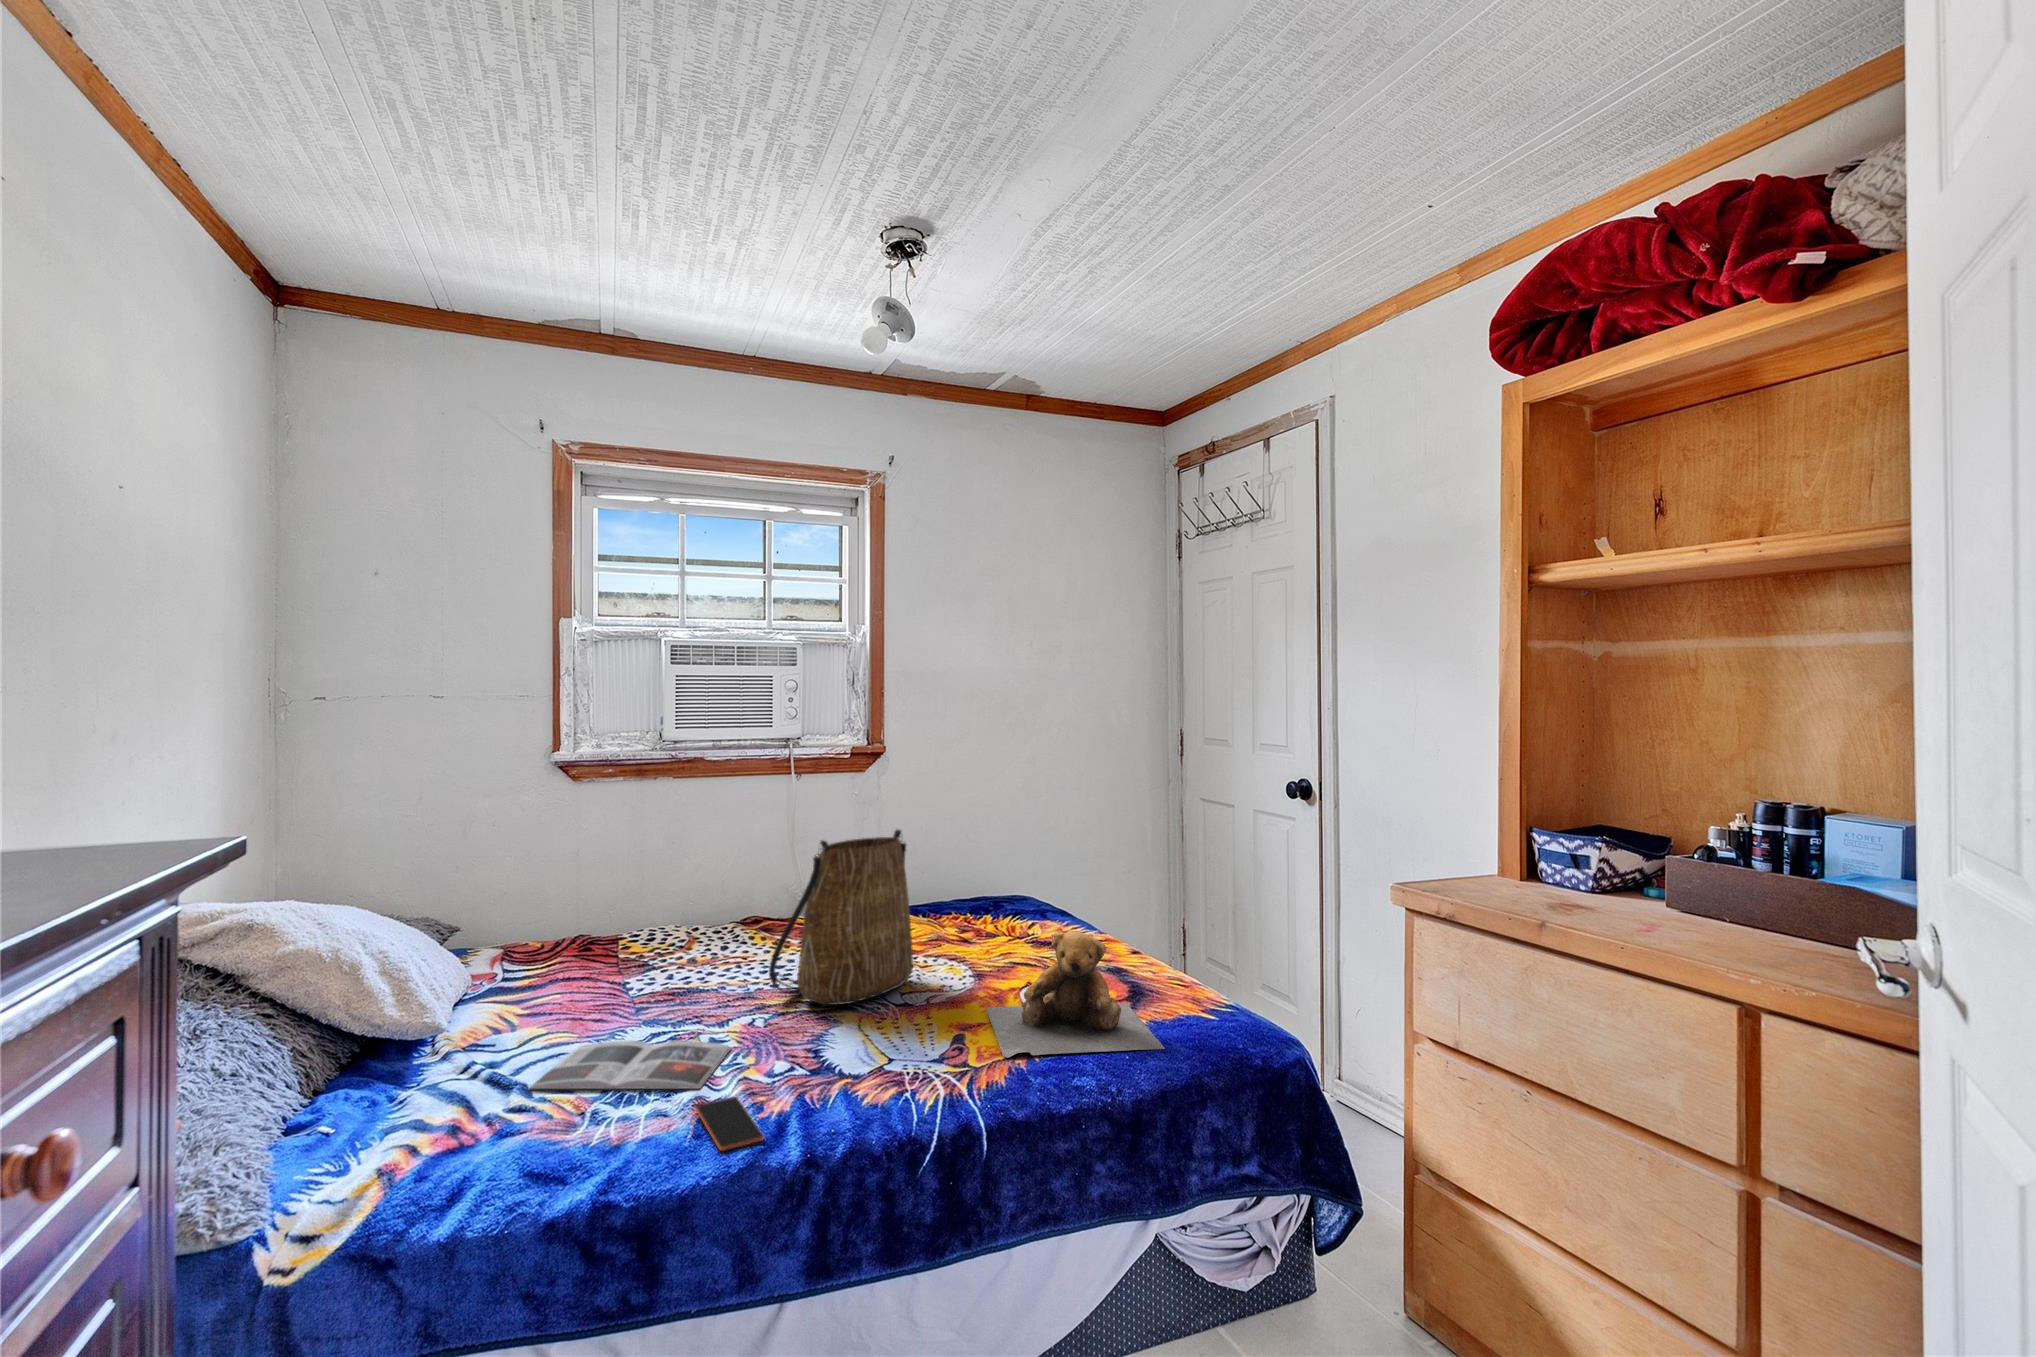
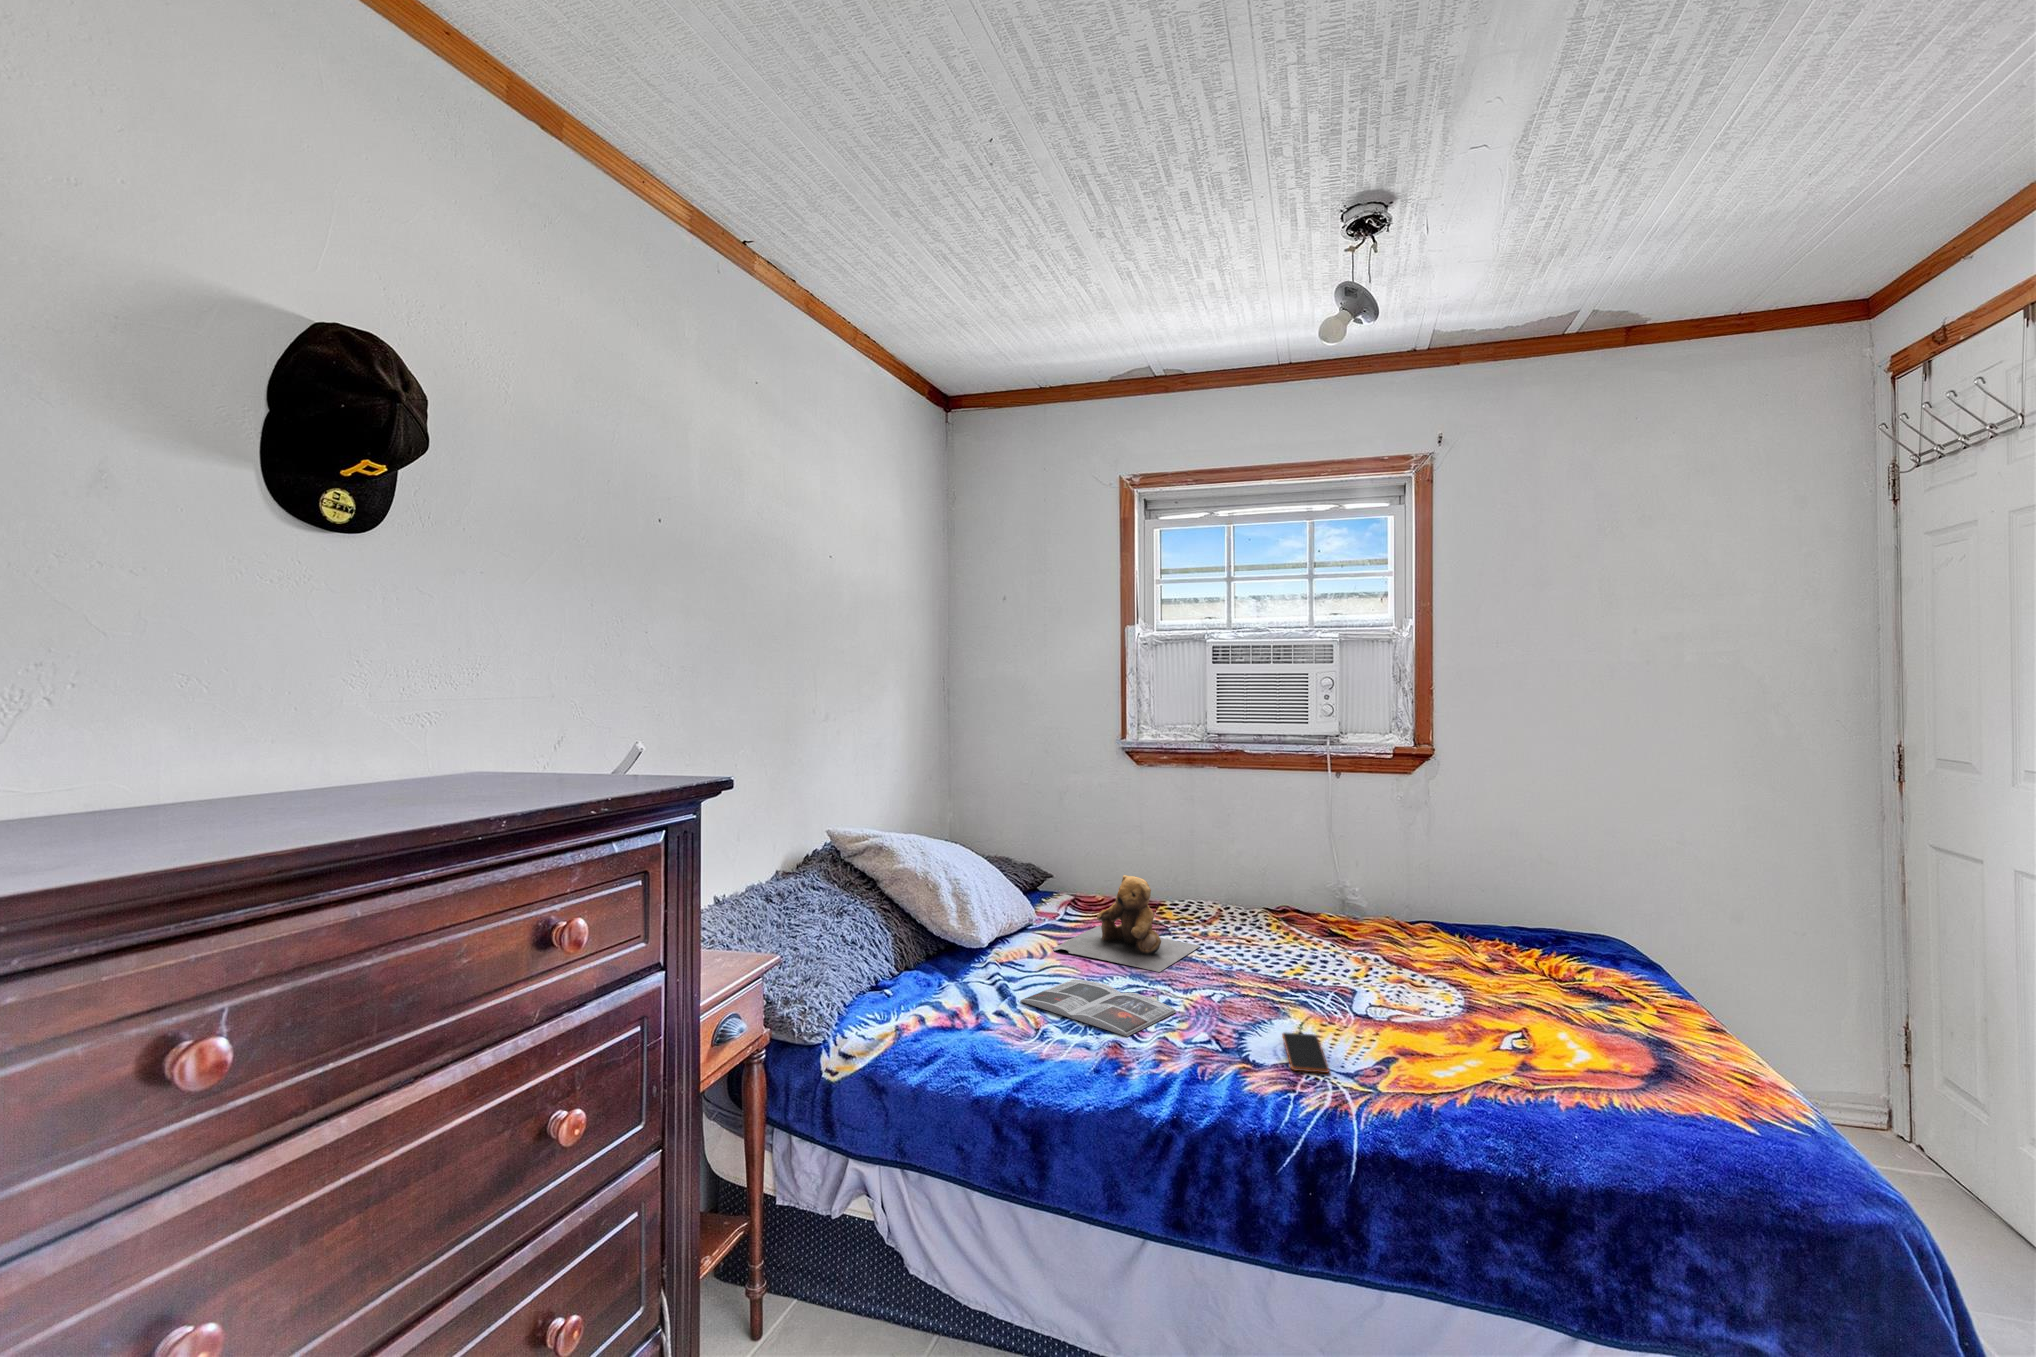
tote bag: present [769,830,913,1005] -> none [1235,835,1390,1001]
teddy bear: present [986,932,1165,1058] -> present [1053,875,1200,972]
smartphone: present [695,1097,764,1151] -> present [1282,1033,1329,1073]

